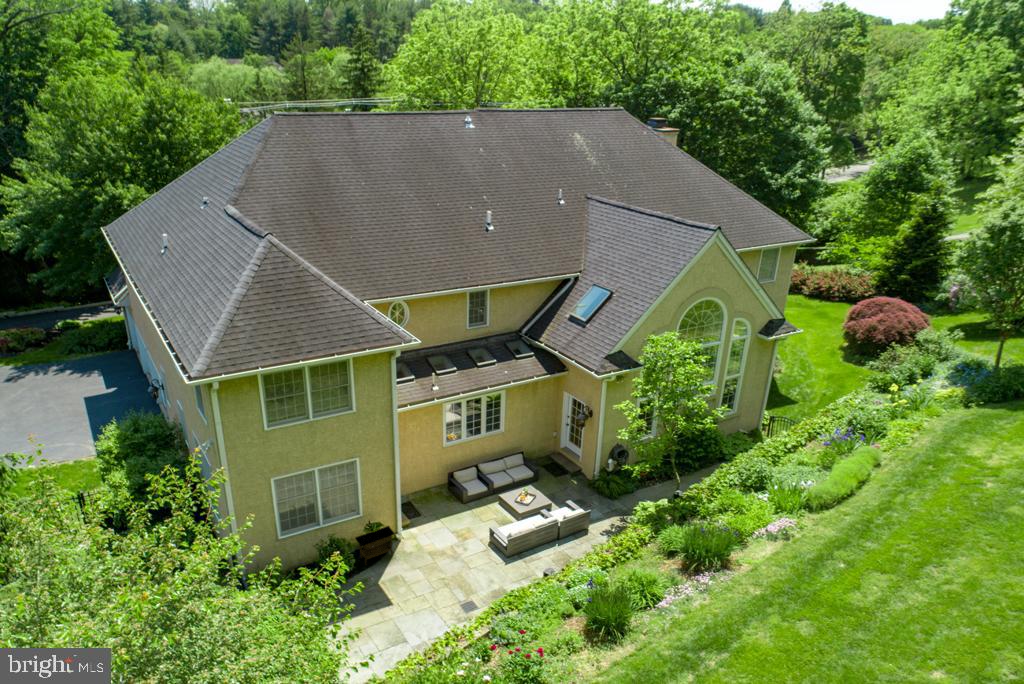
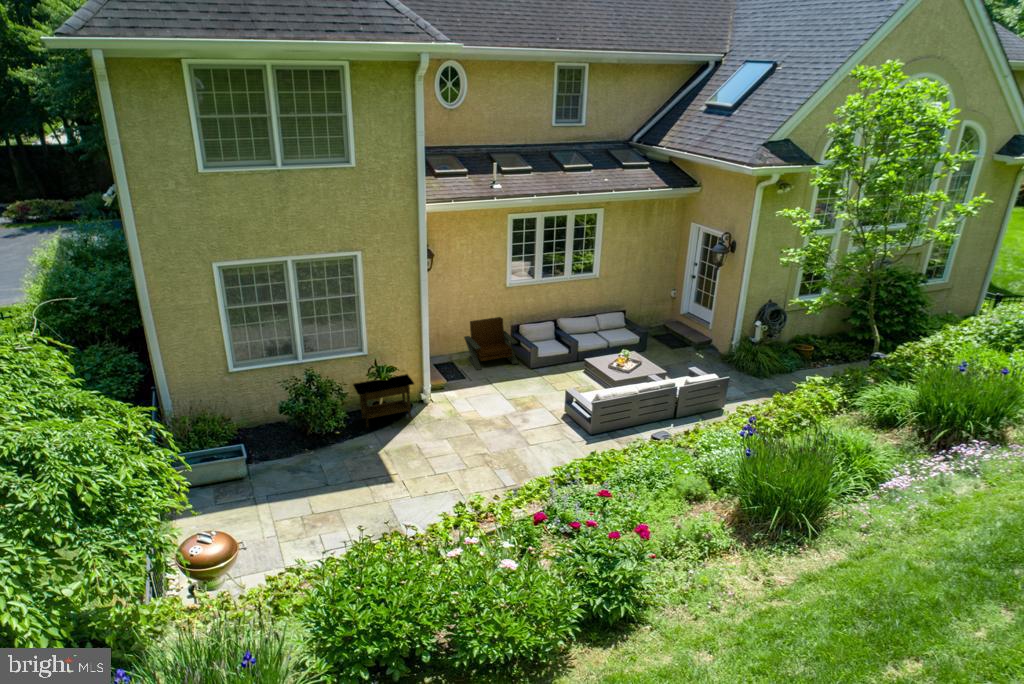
lounge chair: none [418,468,455,508] -> present [464,317,518,370]

